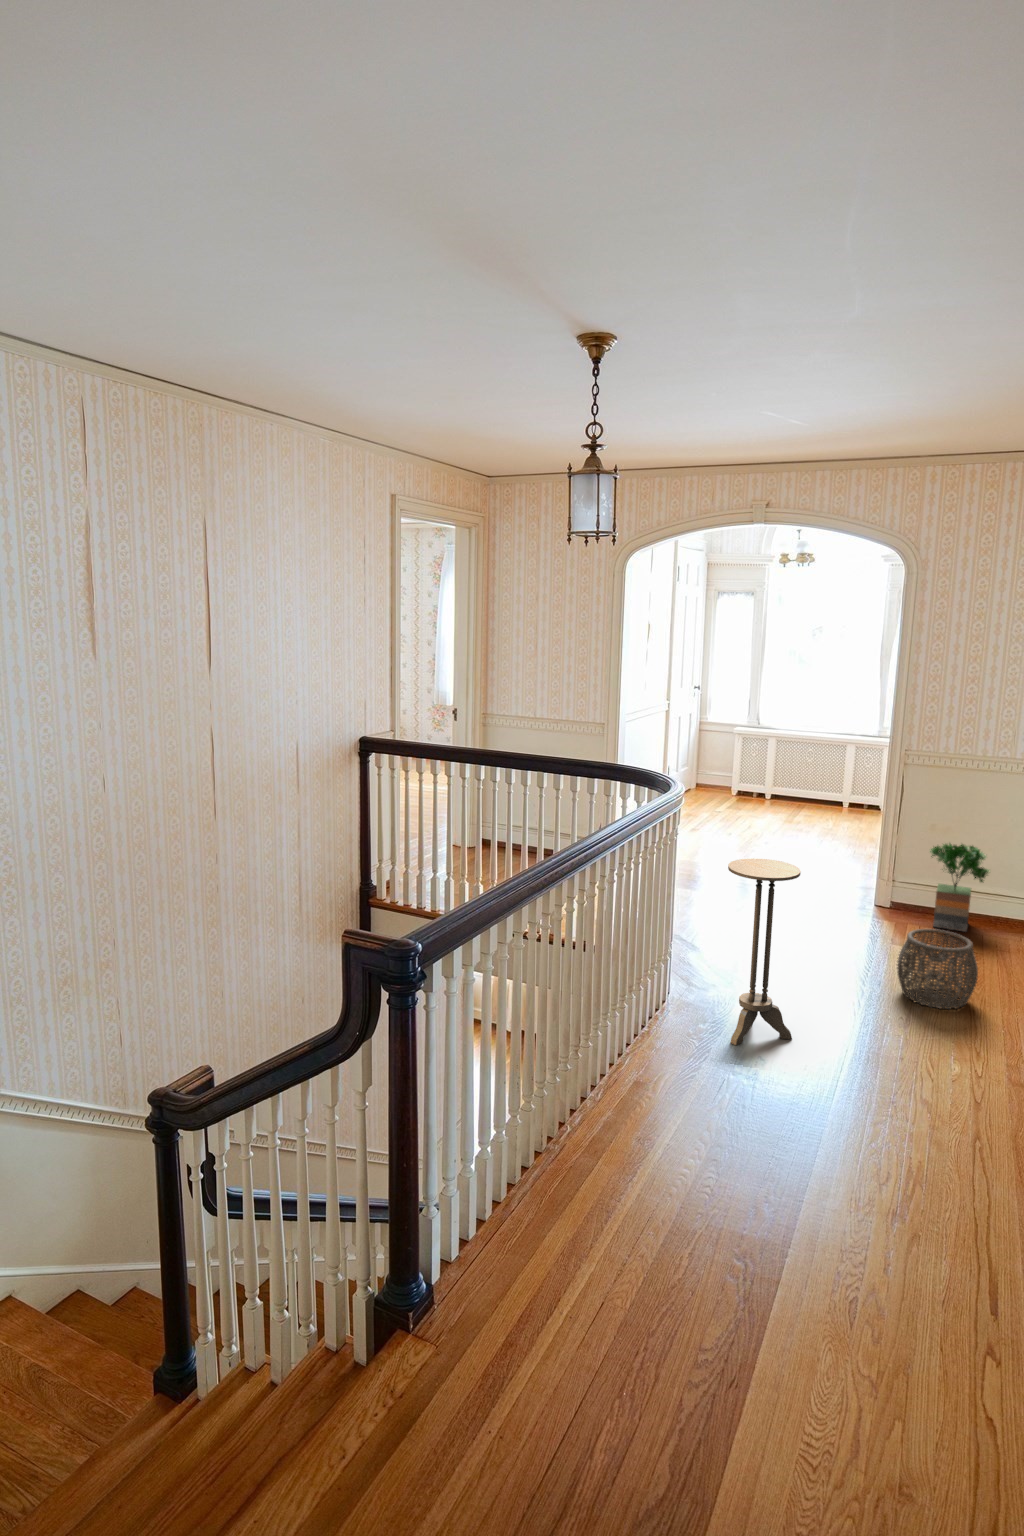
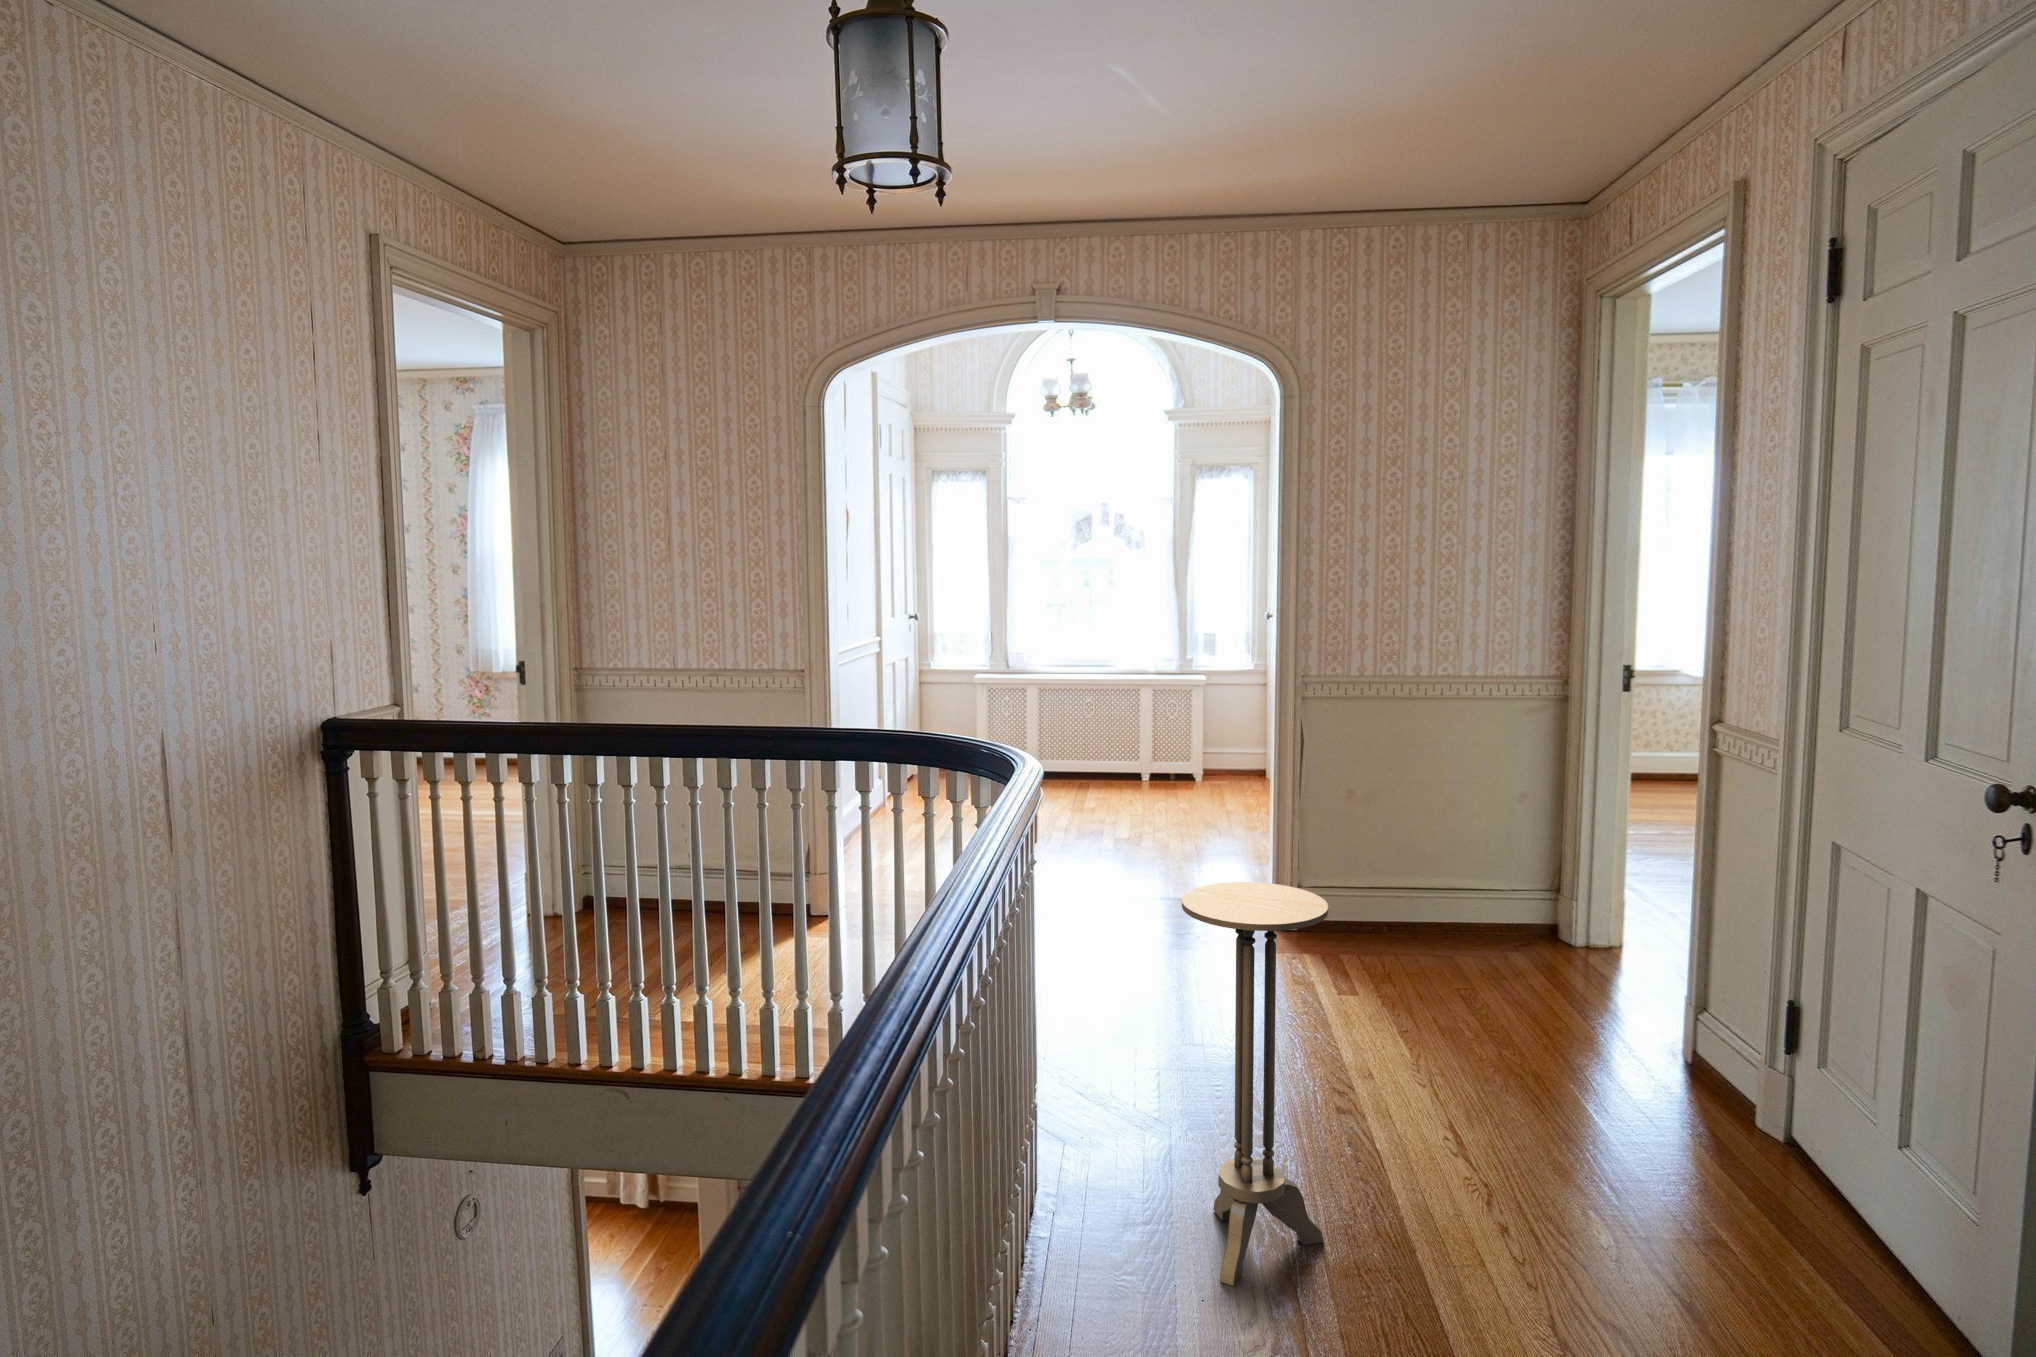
potted tree: present [930,843,989,932] -> none [1355,812,1455,952]
woven basket: present [897,929,978,1009] -> none [1412,965,1551,1111]

